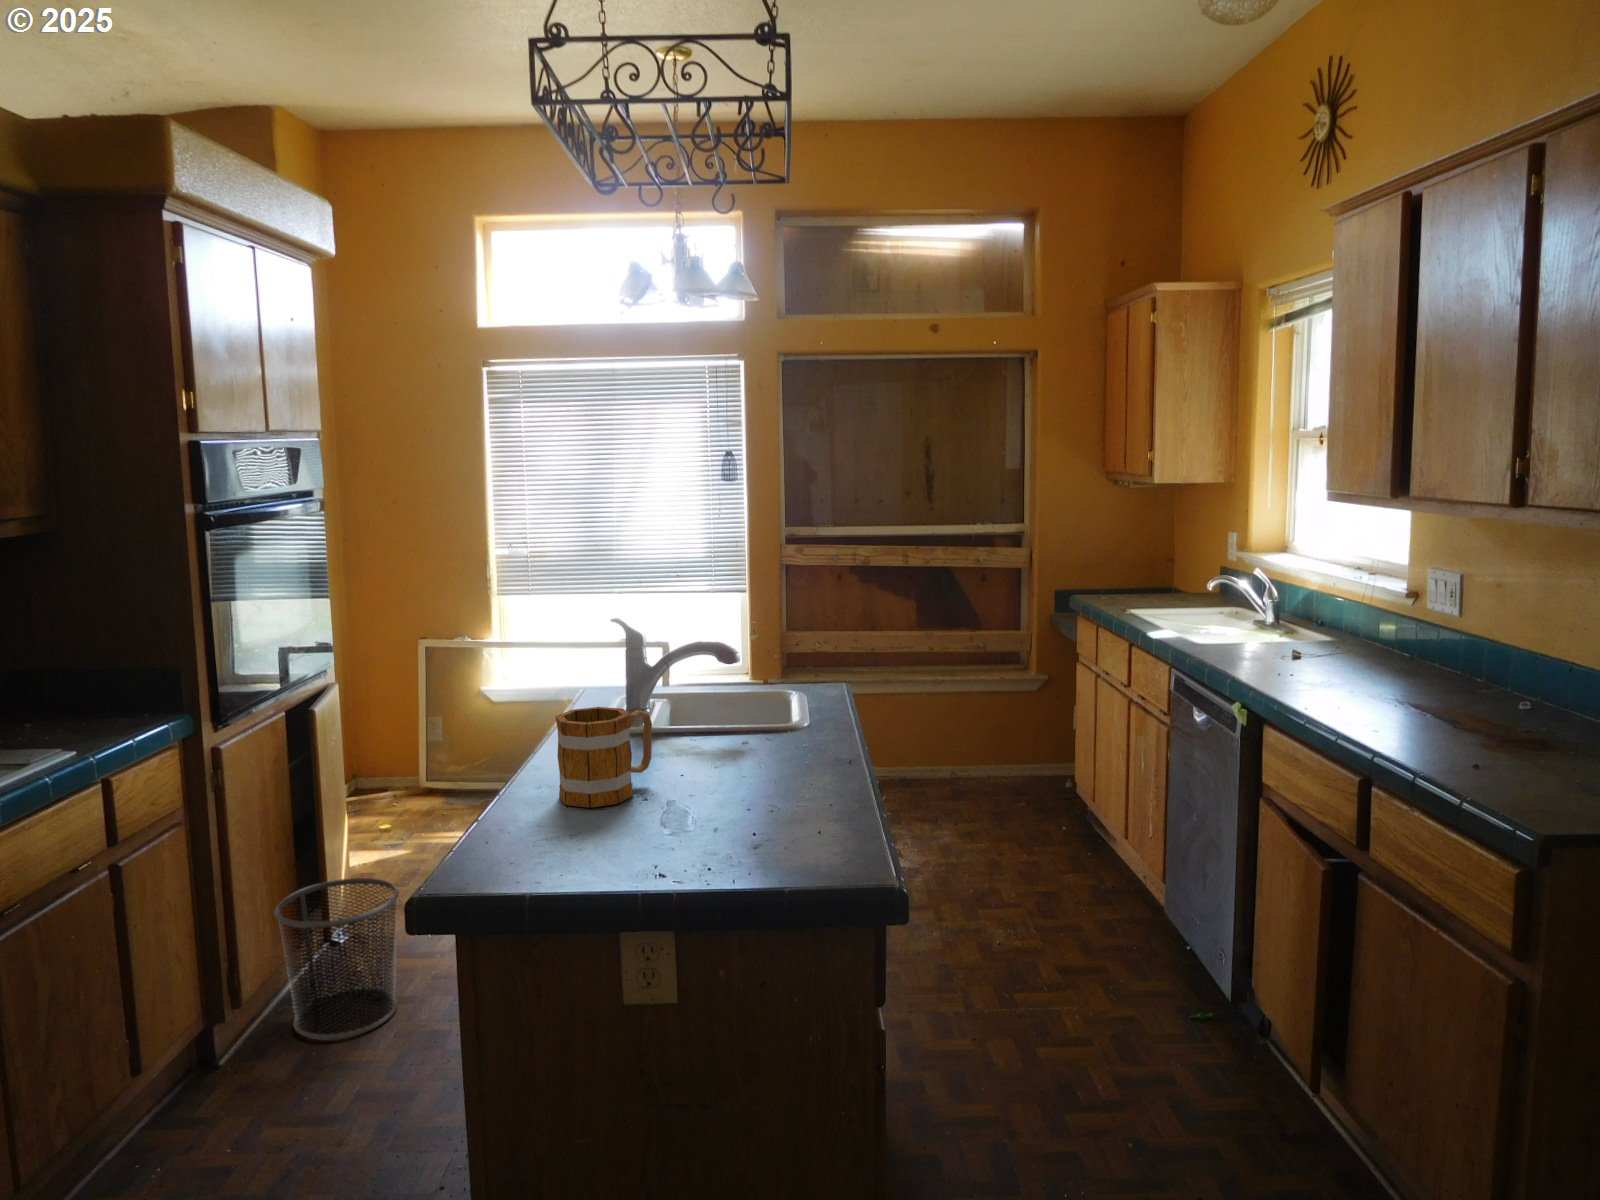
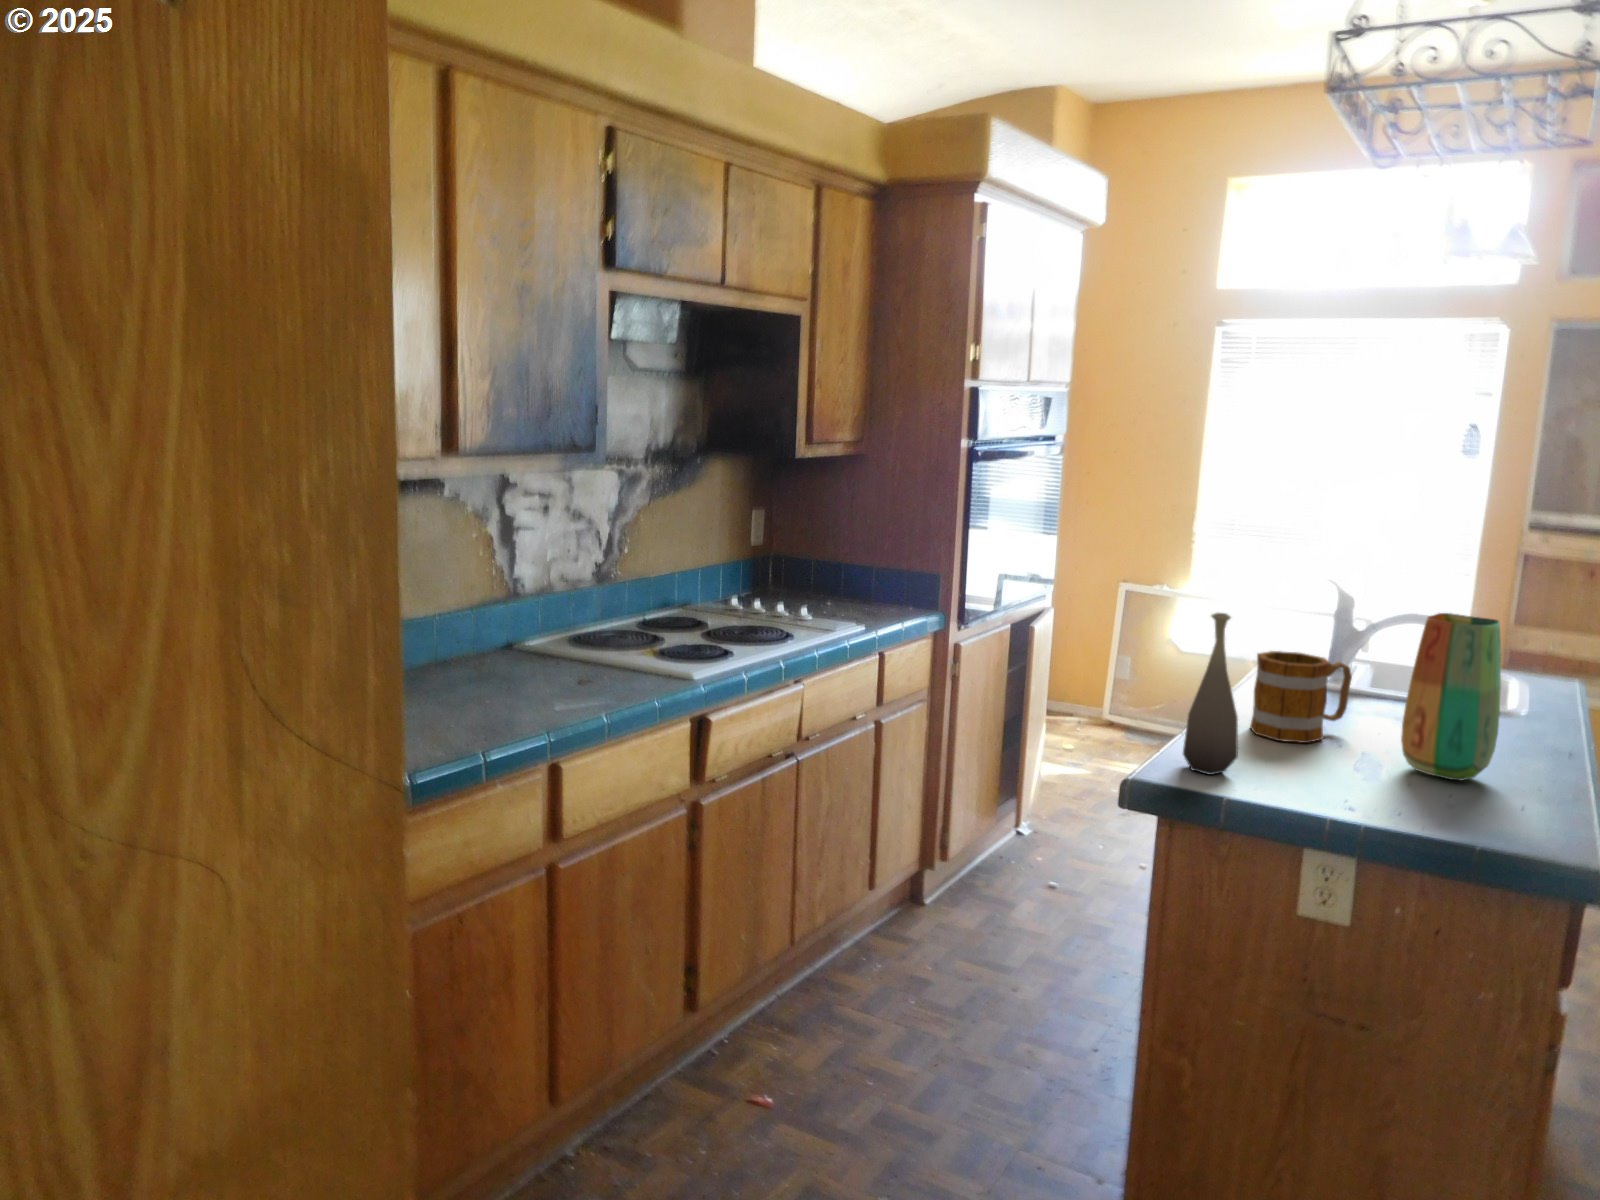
vase: none [706,647,789,814] -> present [1401,613,1501,780]
bottle: none [487,684,549,872] -> present [1183,613,1238,775]
waste bin: present [274,878,399,1040] -> none [982,775,1084,909]

